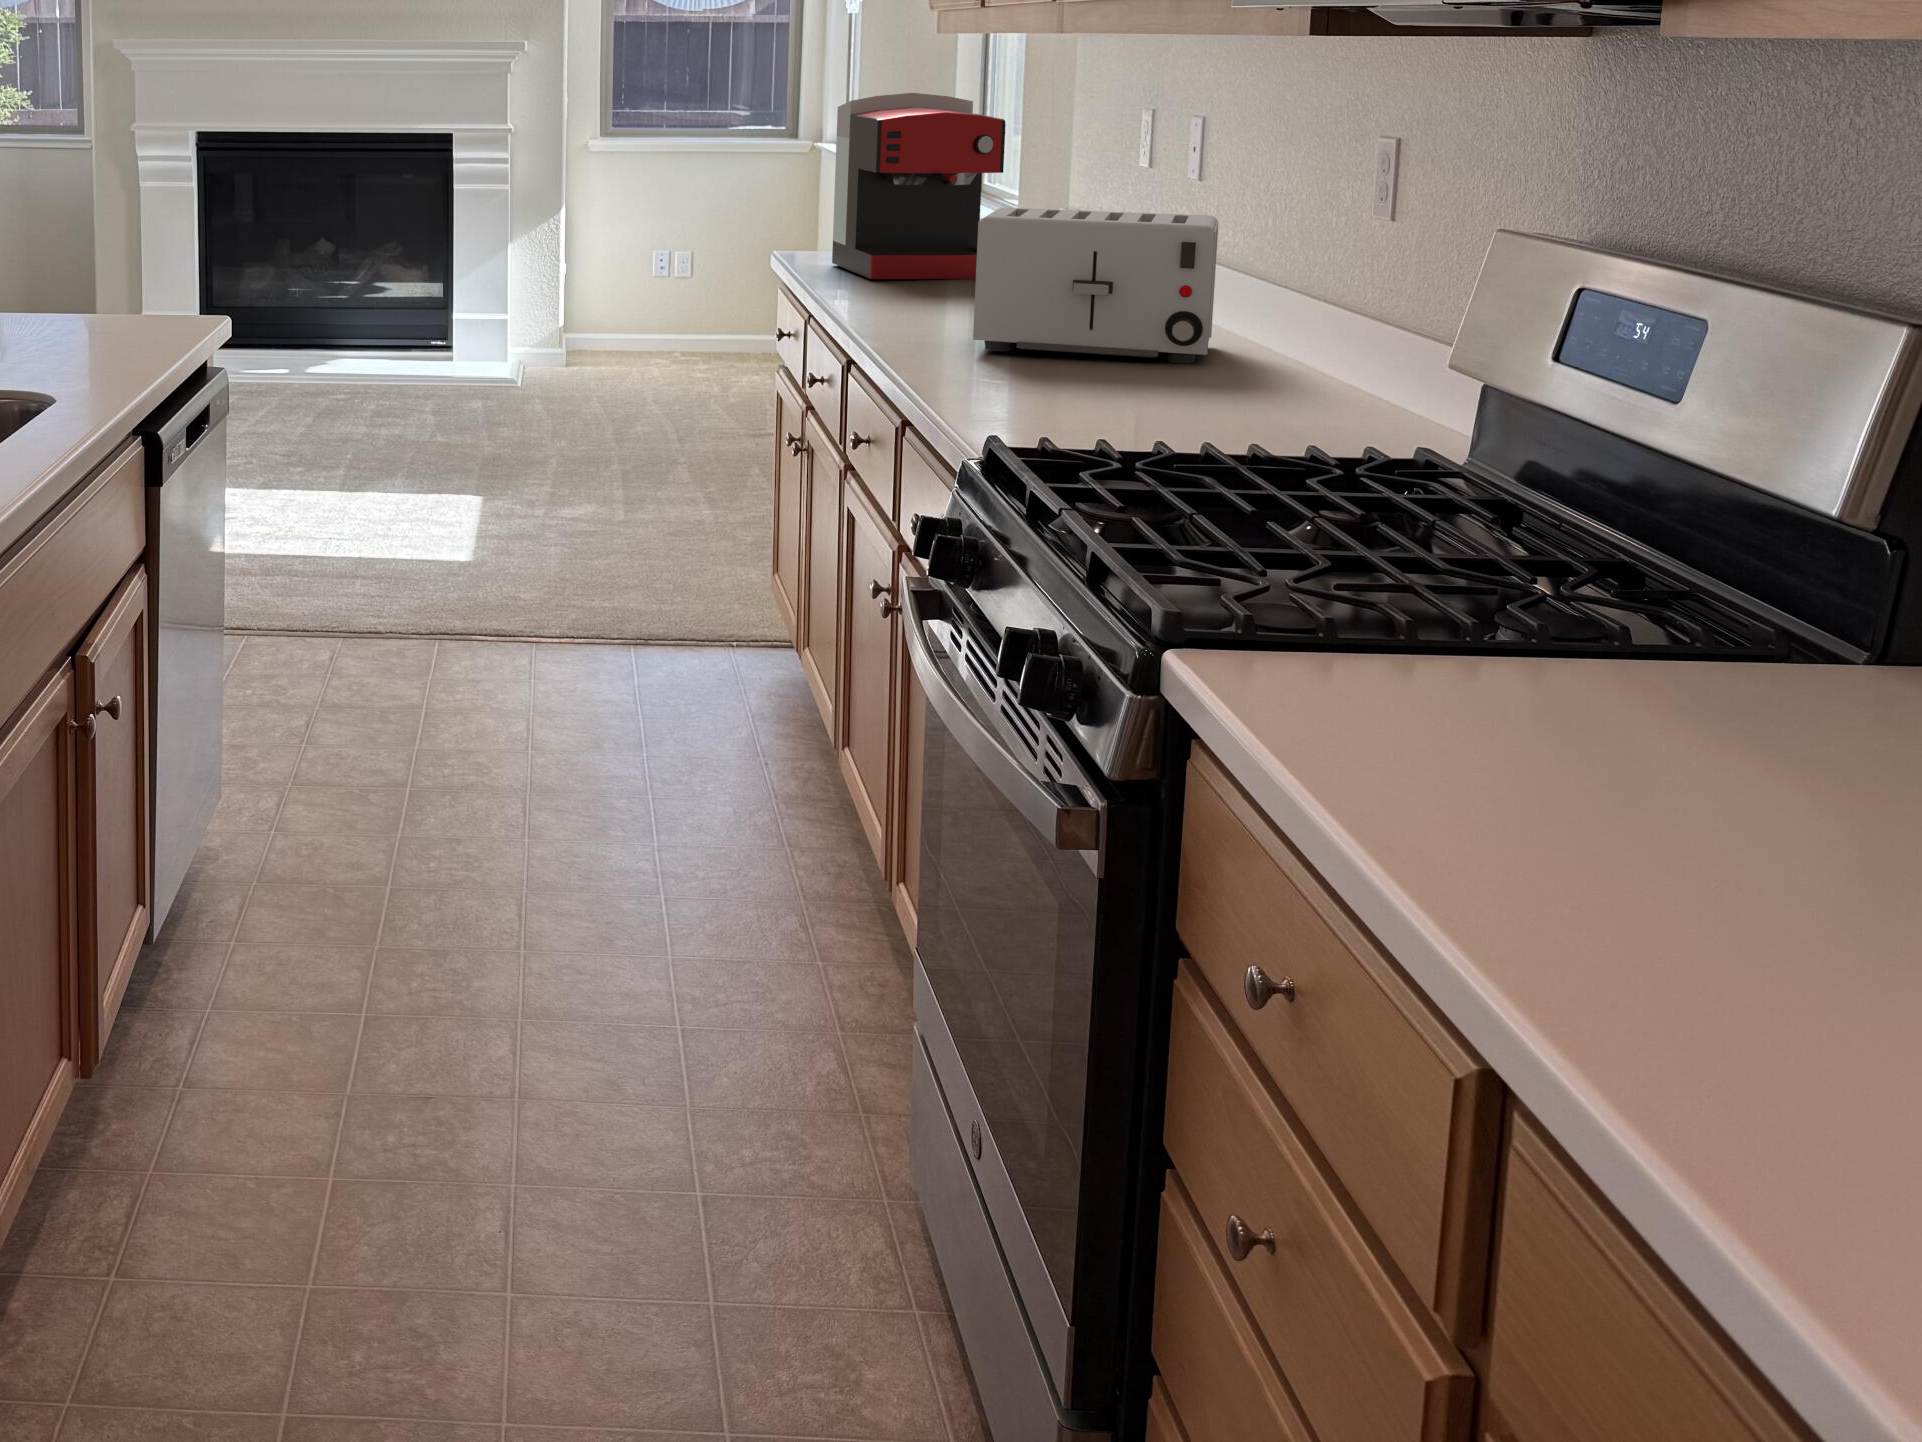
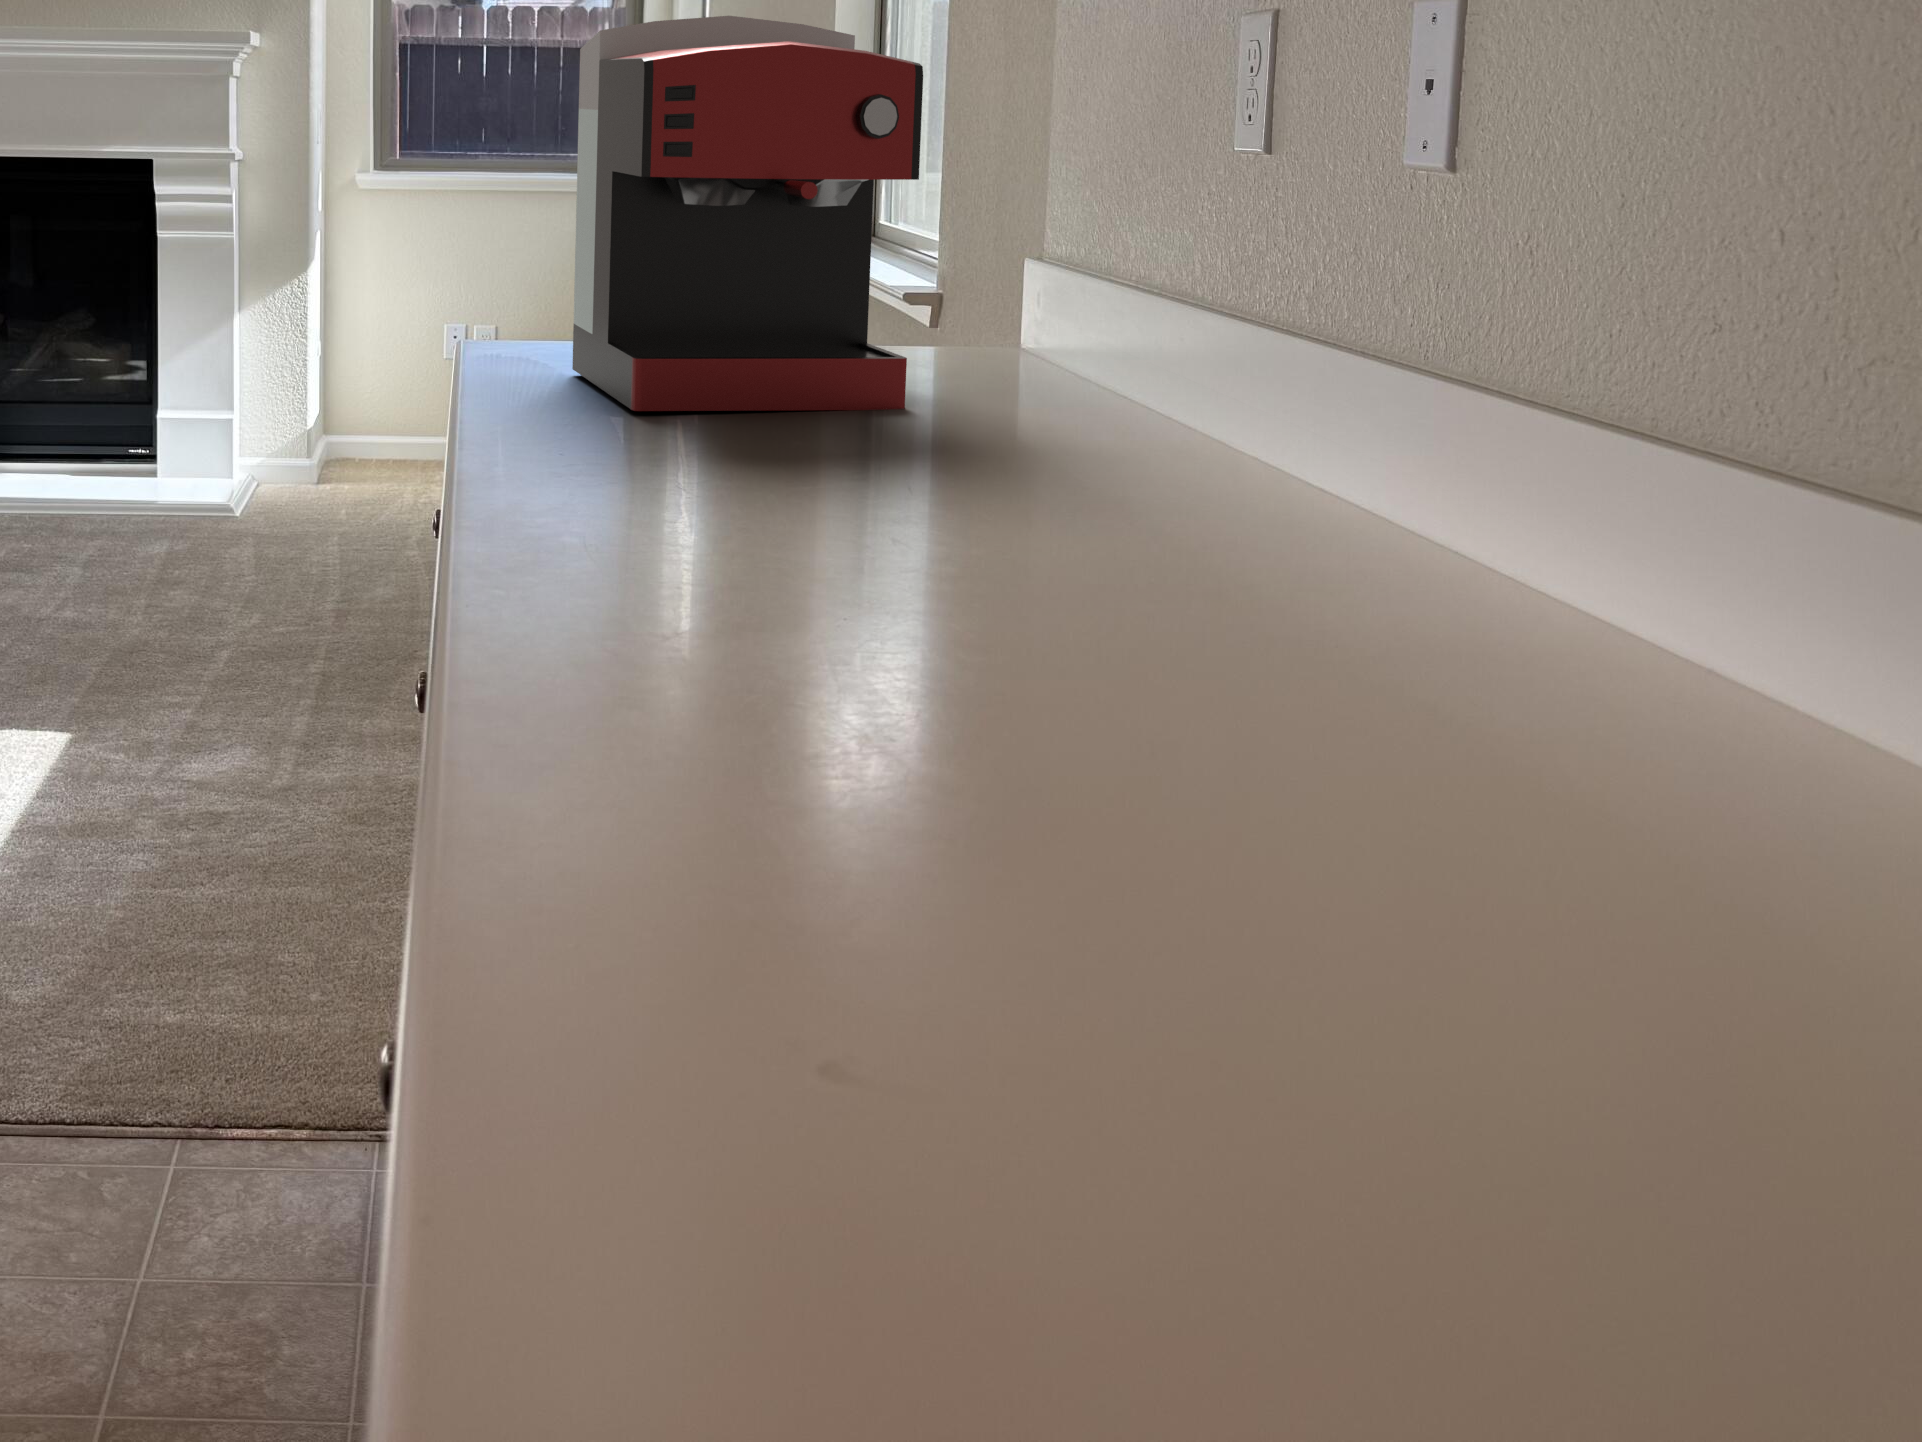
toaster: present [973,208,1219,363] -> none [836,244,1702,786]

